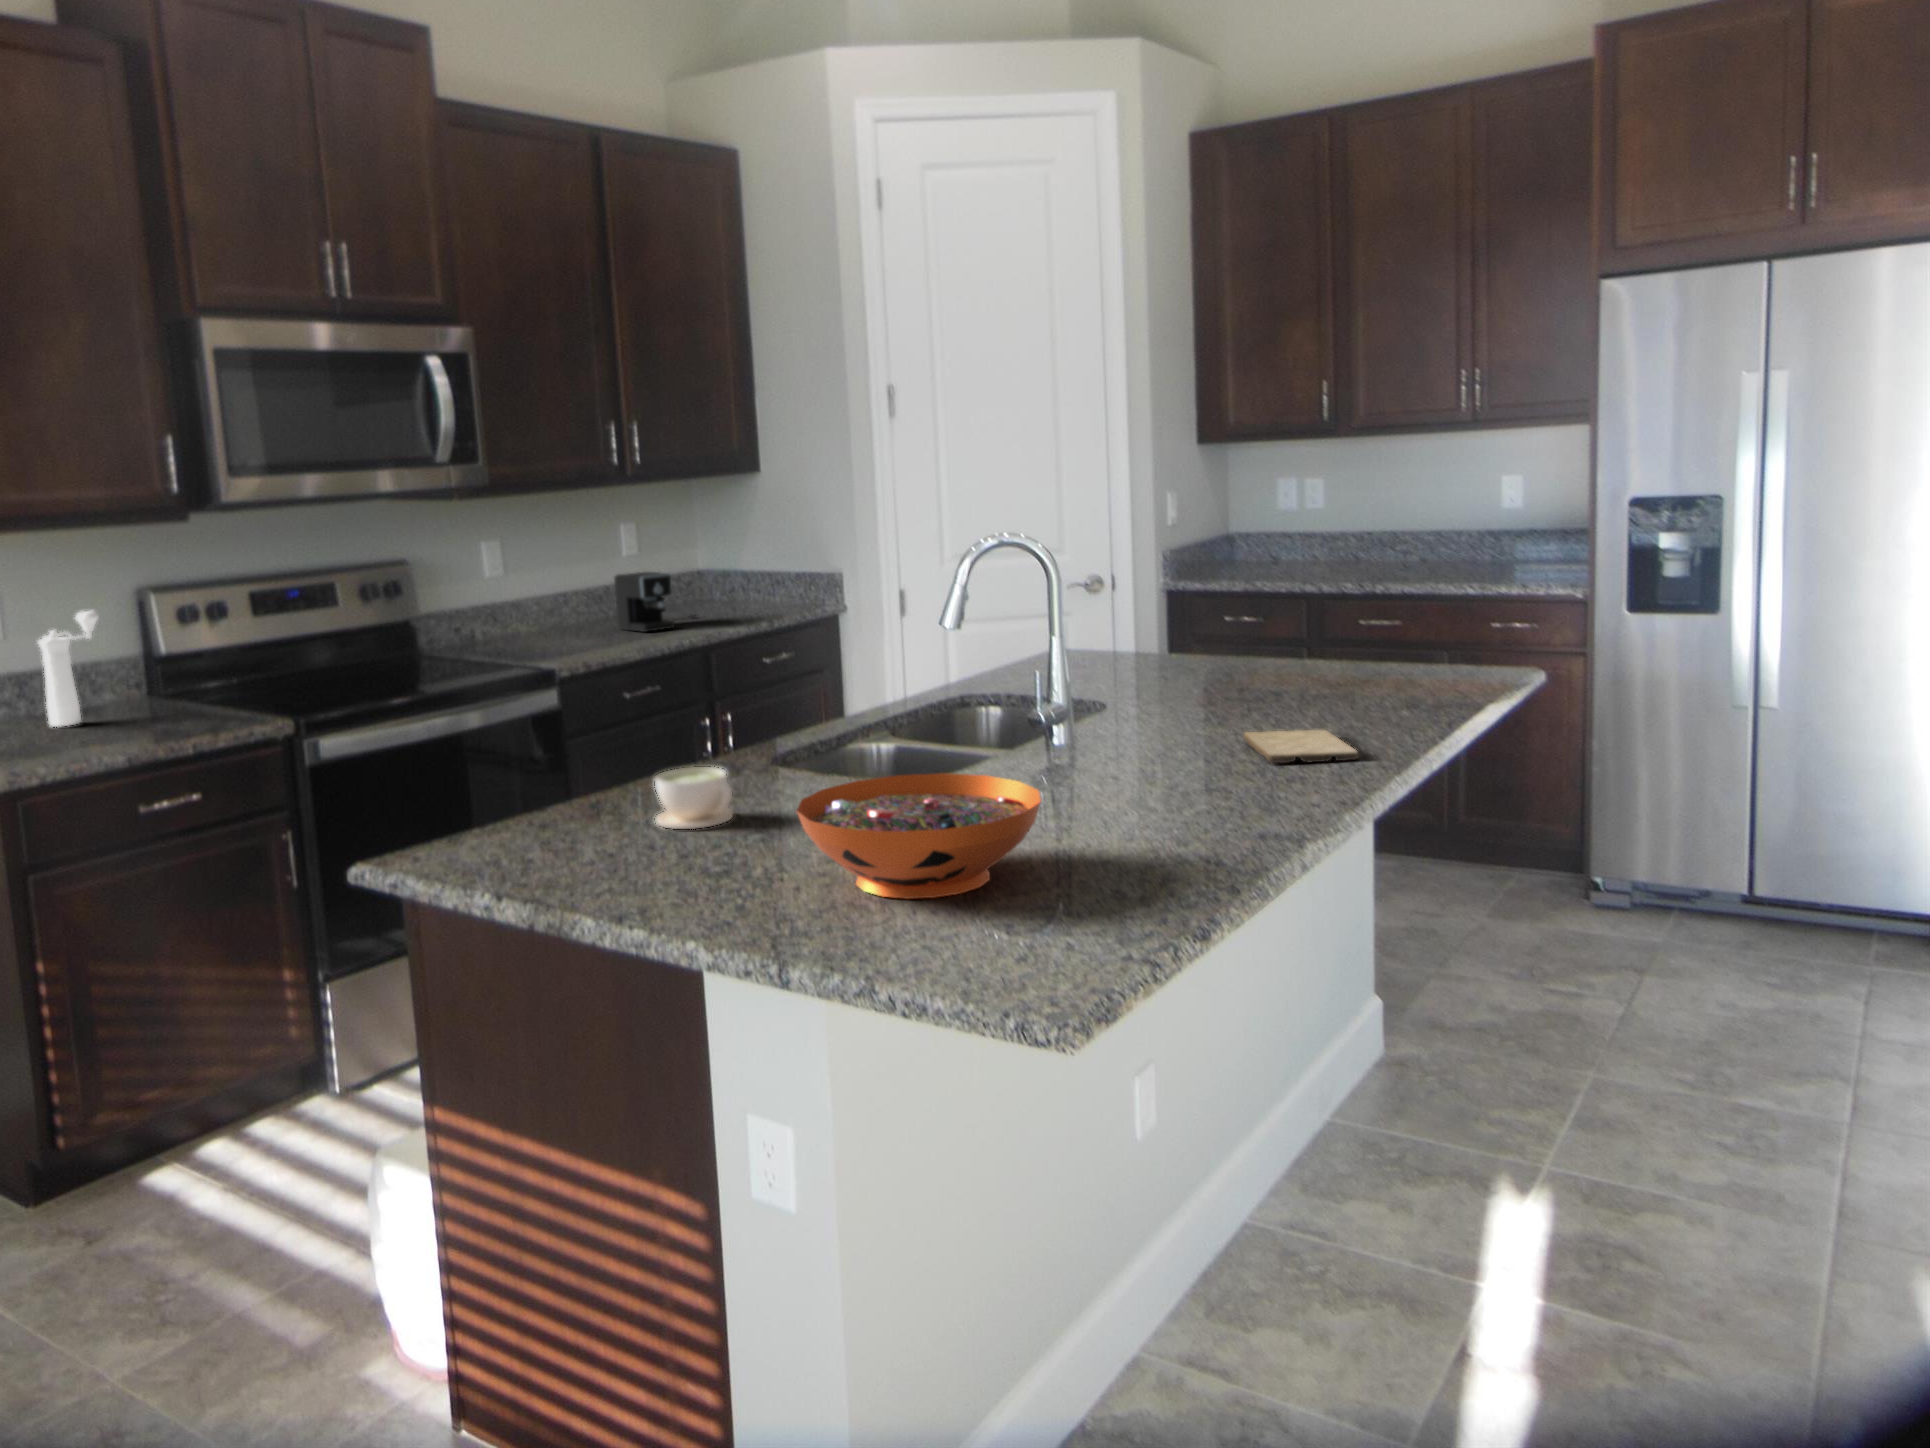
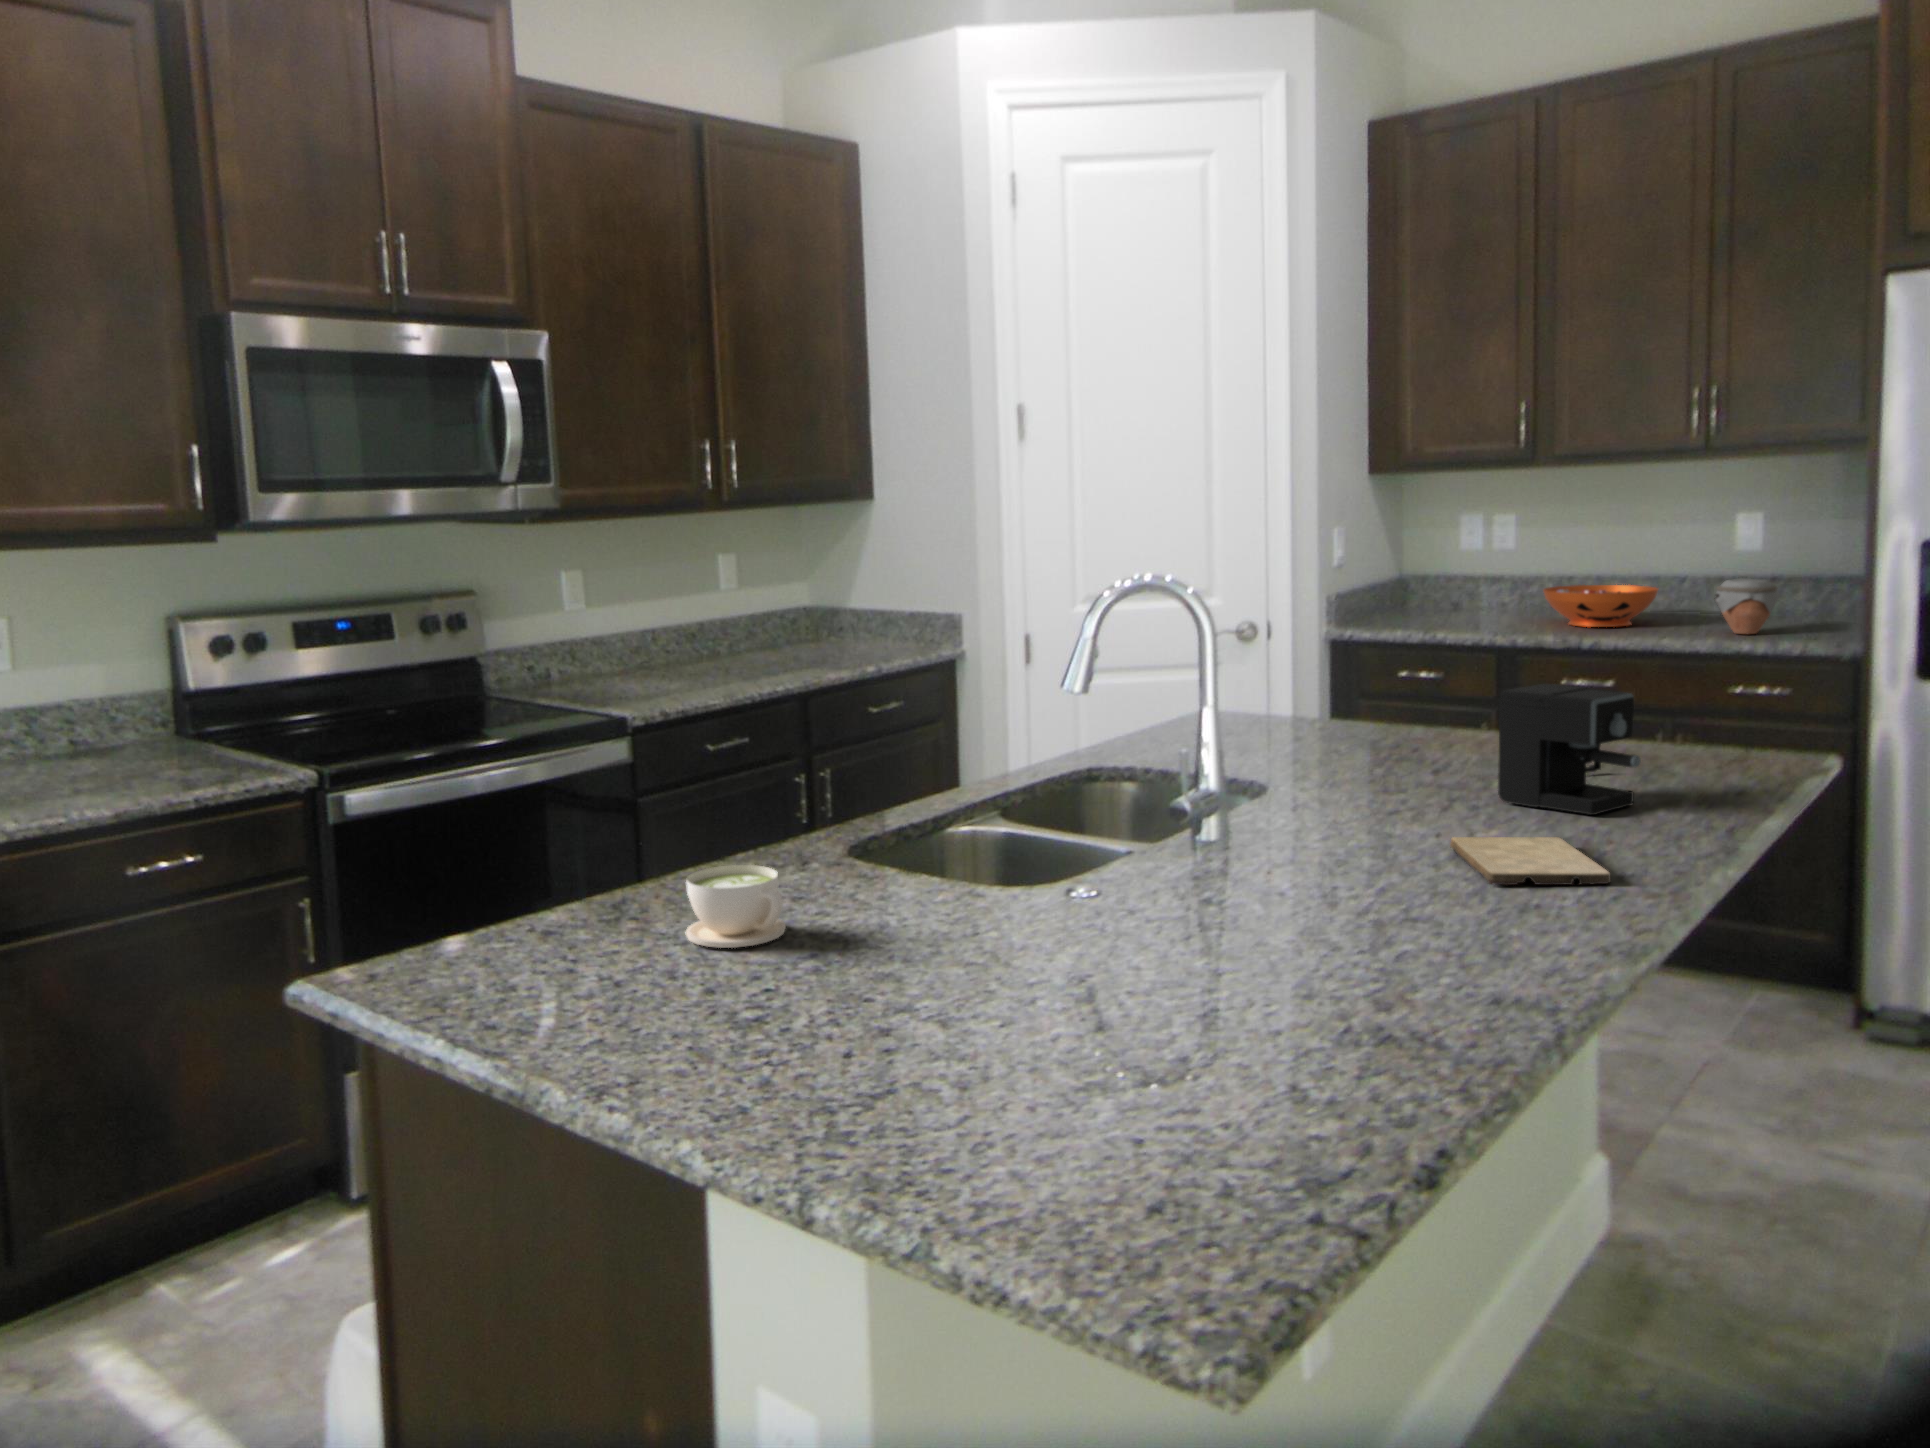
jar: none [1481,528,1534,575] -> present [1715,578,1780,634]
coffee maker: present [614,572,697,632] -> present [1498,684,1641,815]
pepper mill: present [38,611,98,727] -> none [37,639,112,770]
decorative bowl: present [797,773,1041,899] -> present [1543,585,1658,627]

